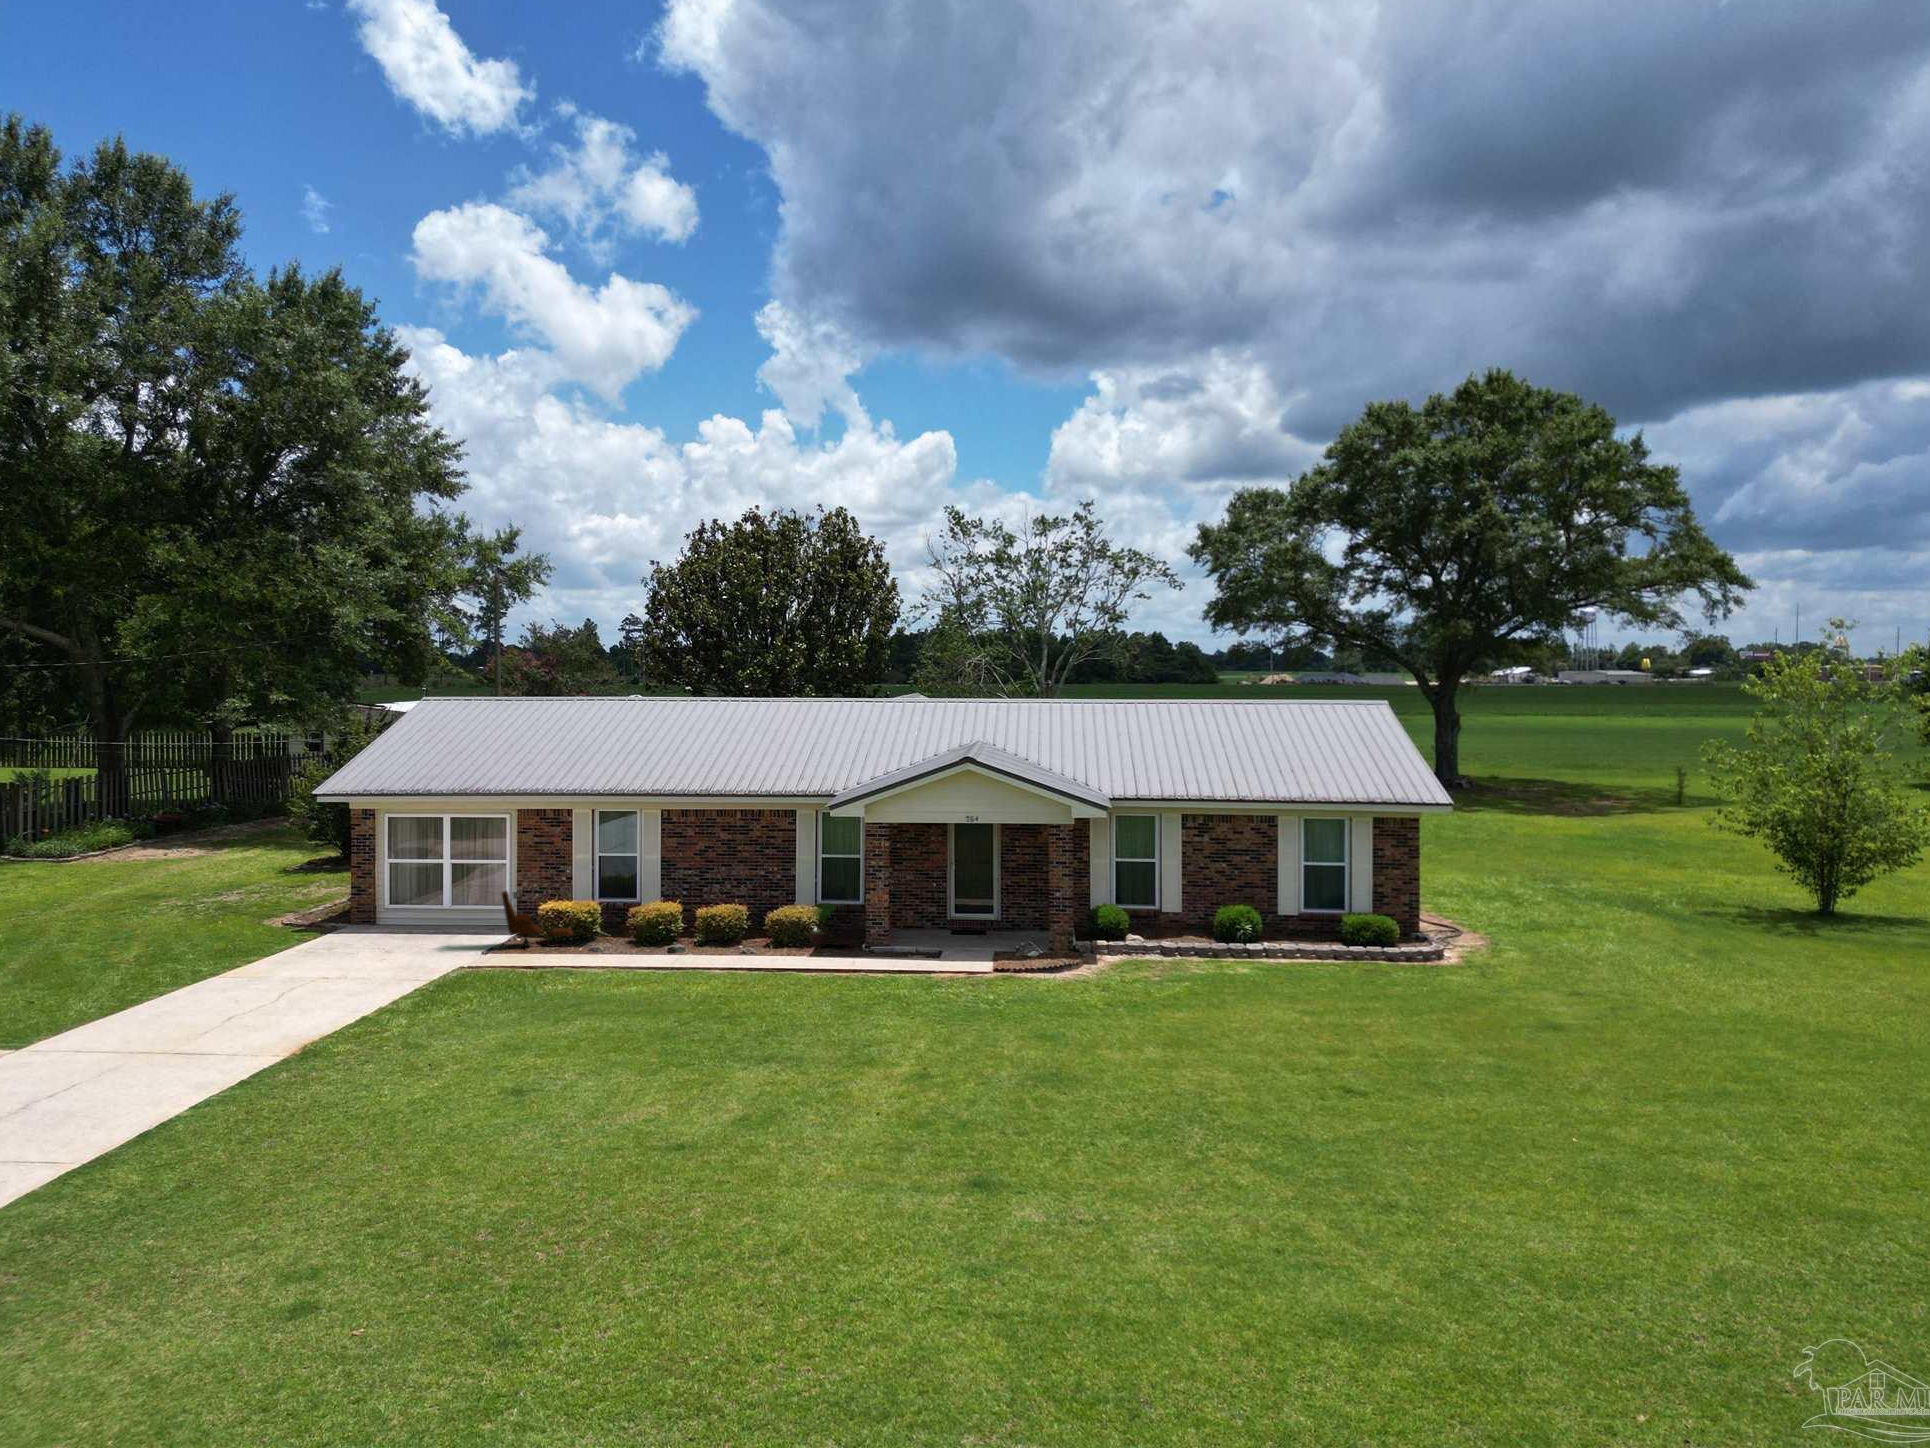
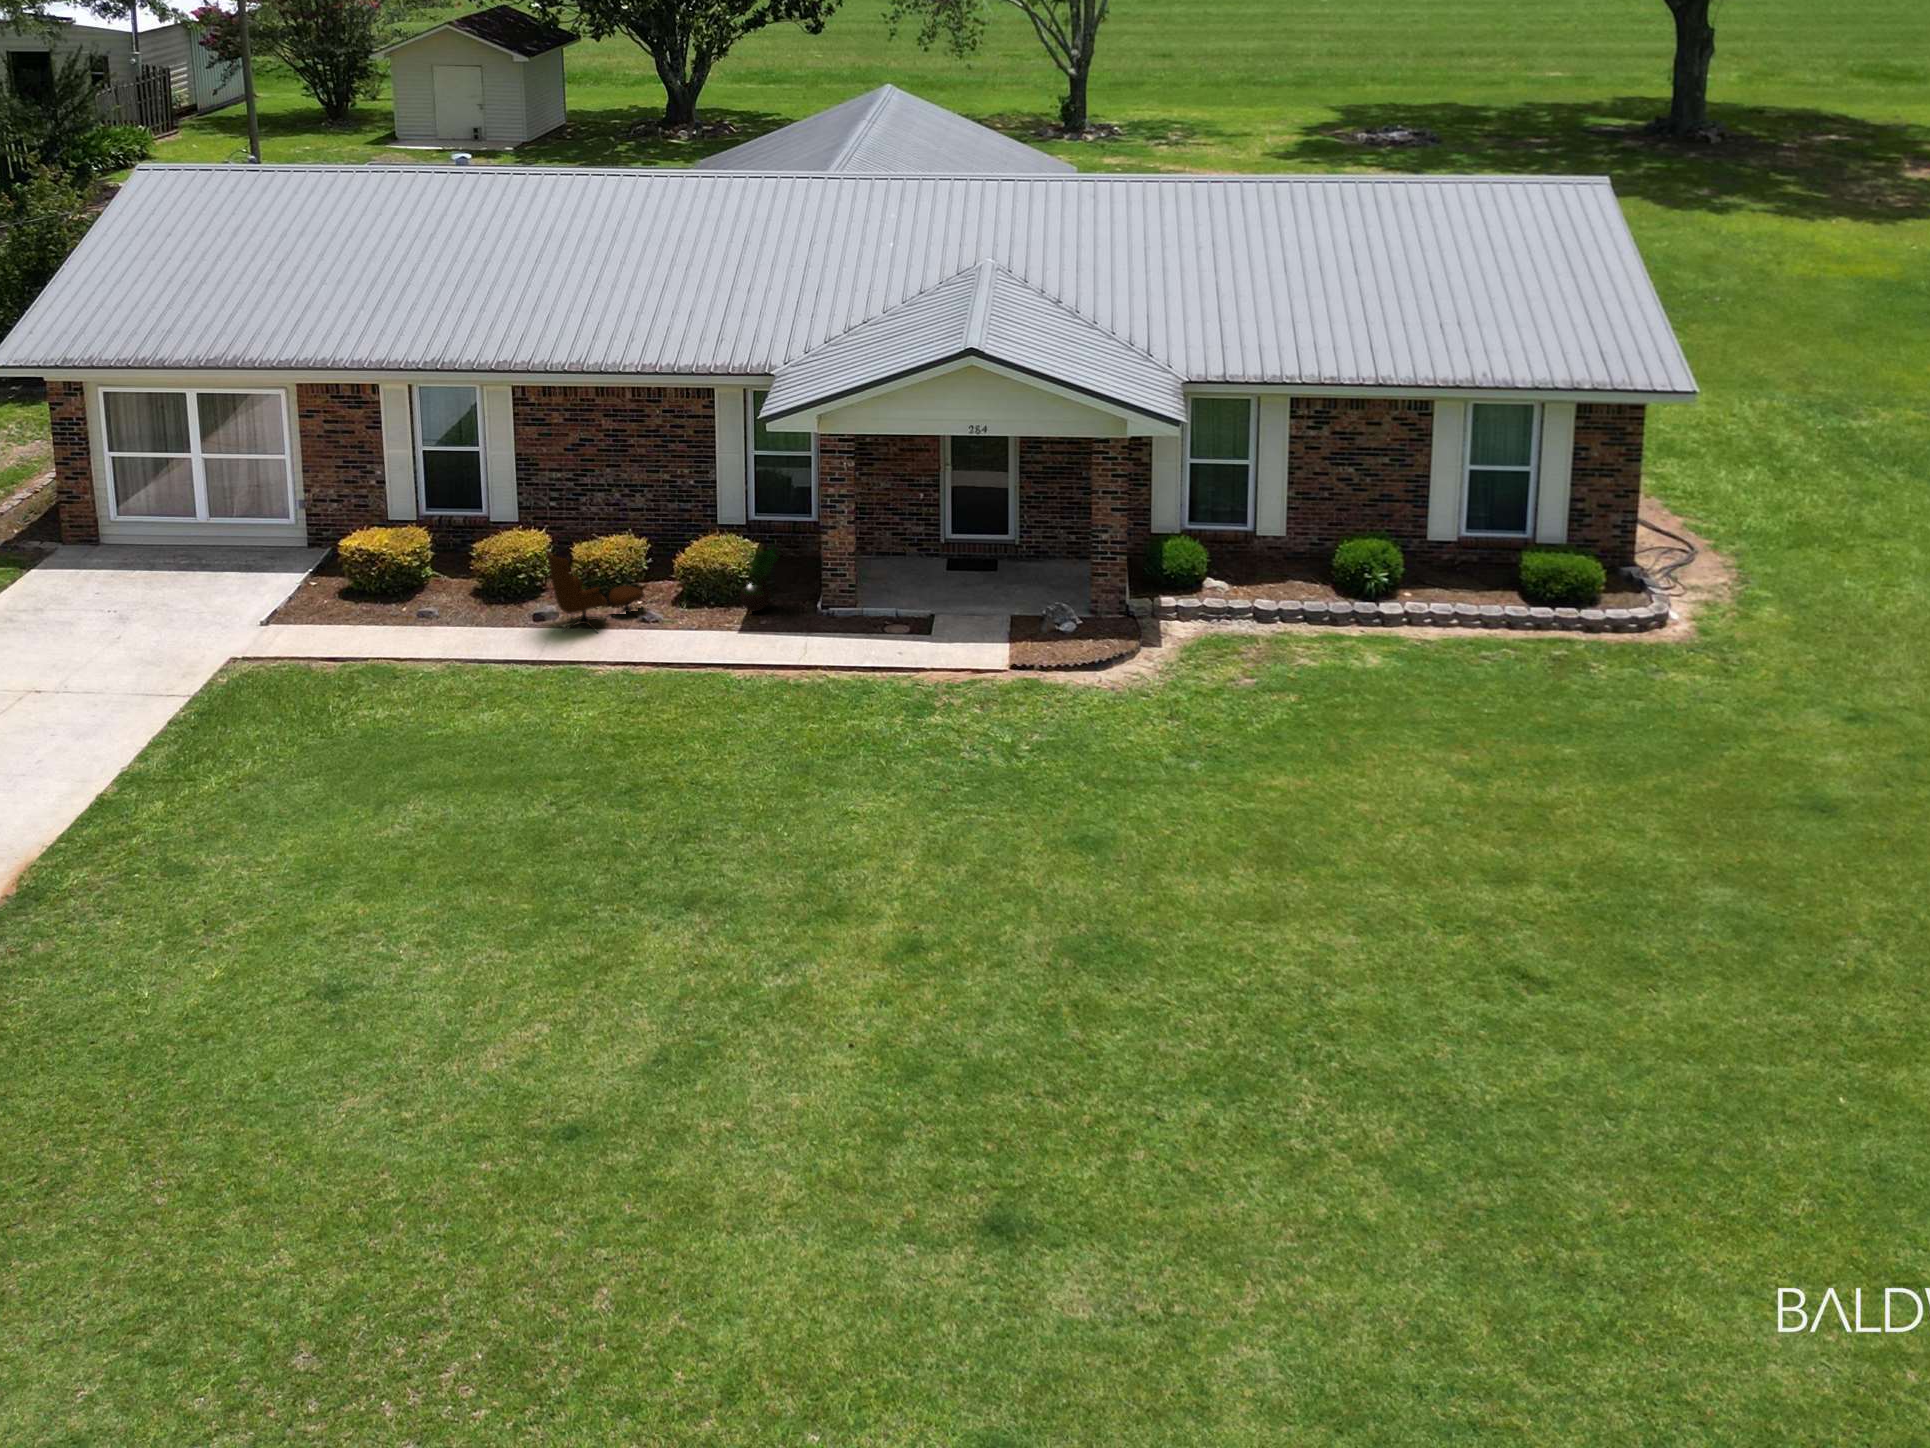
lounge chair: present [502,891,573,947] -> present [546,551,645,630]

